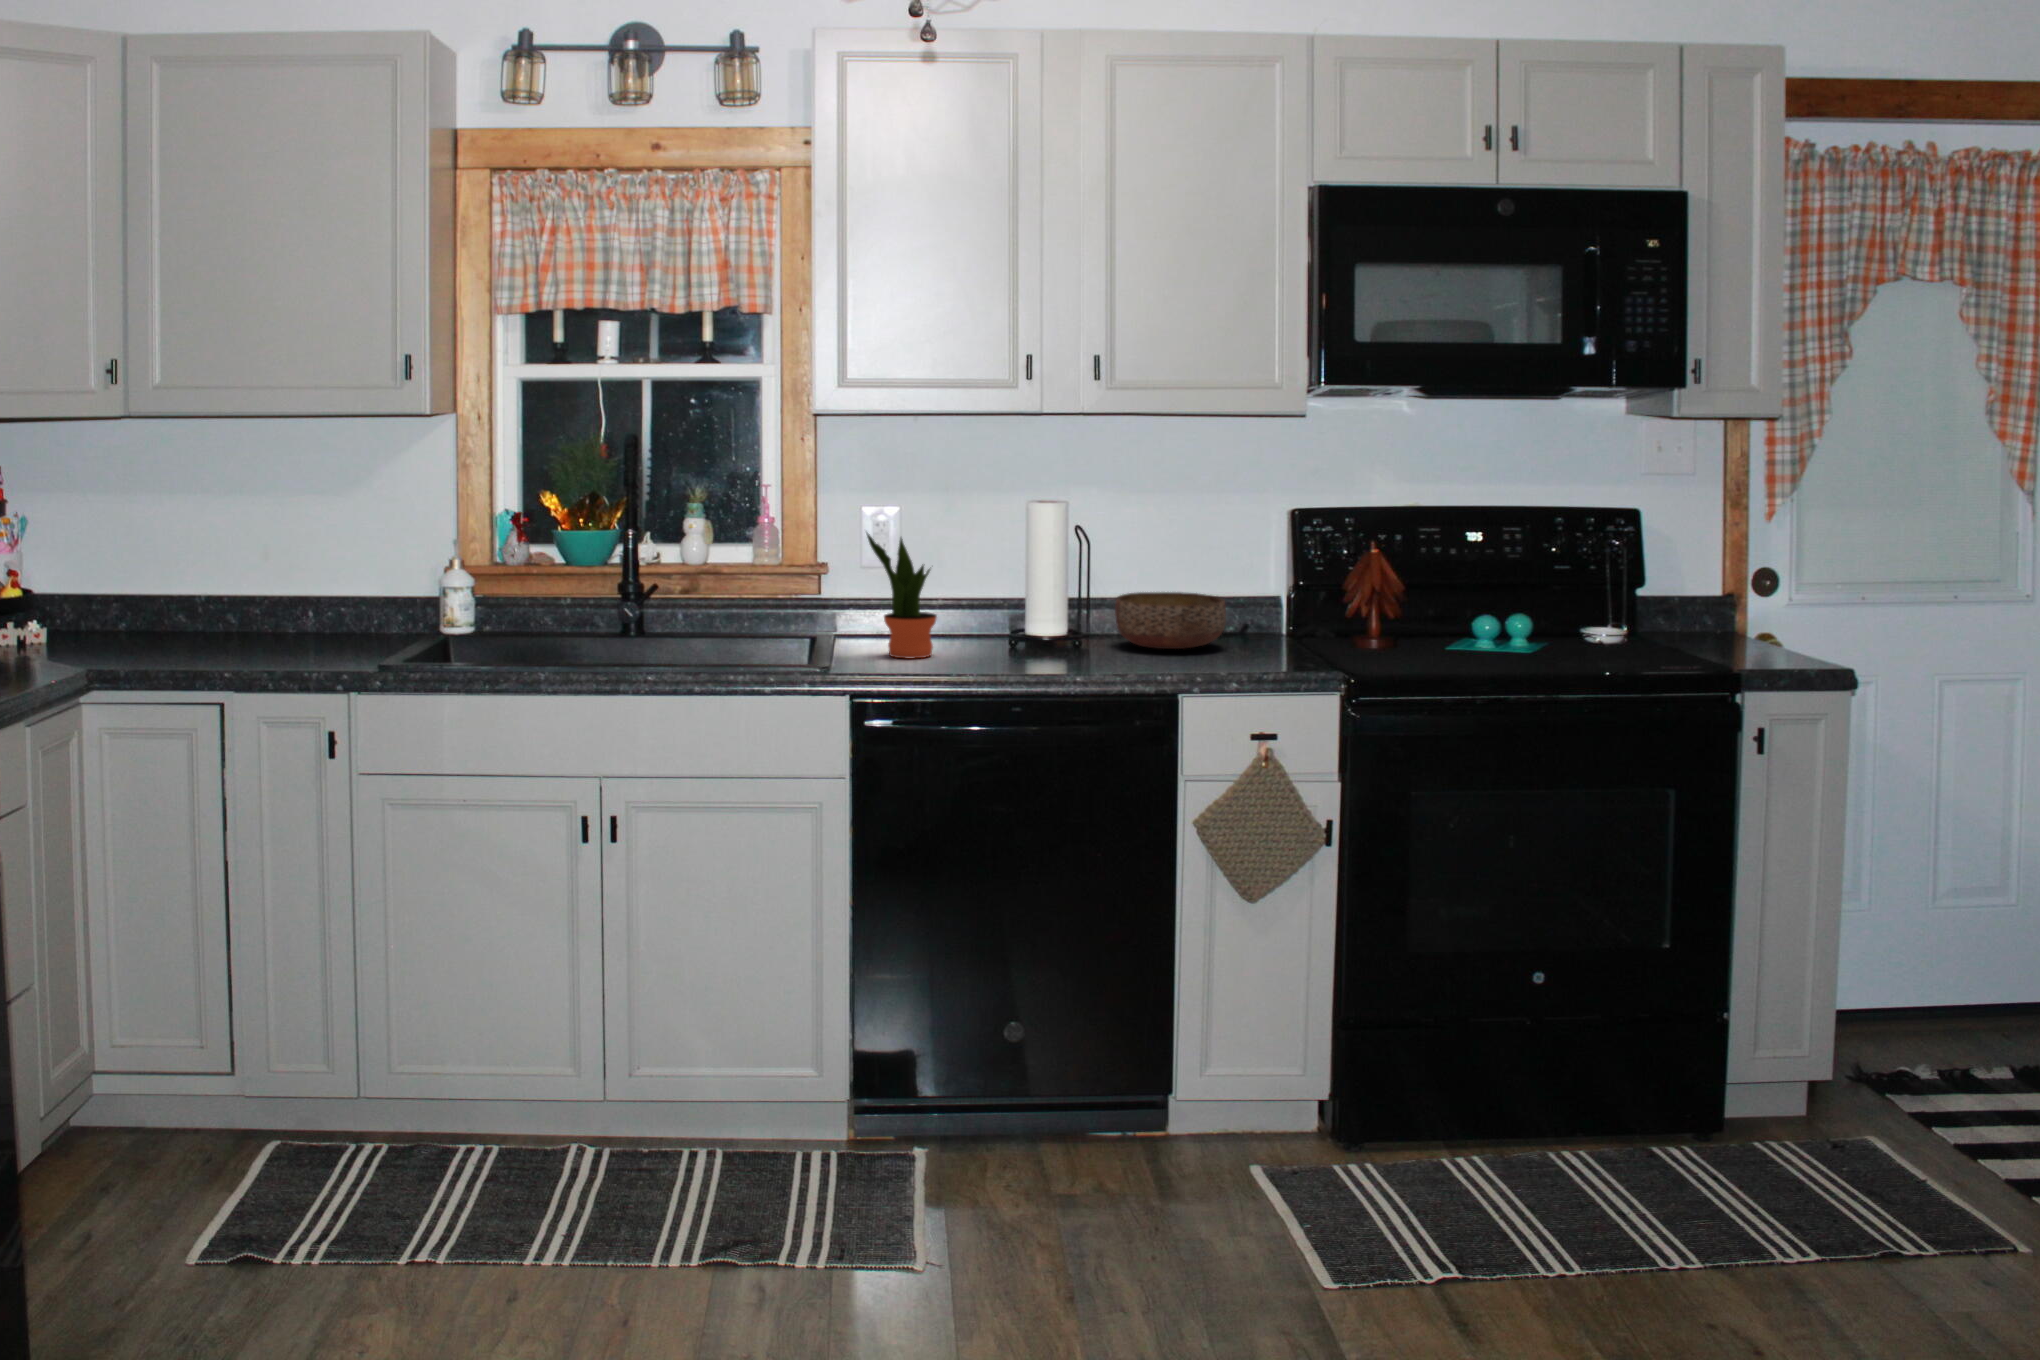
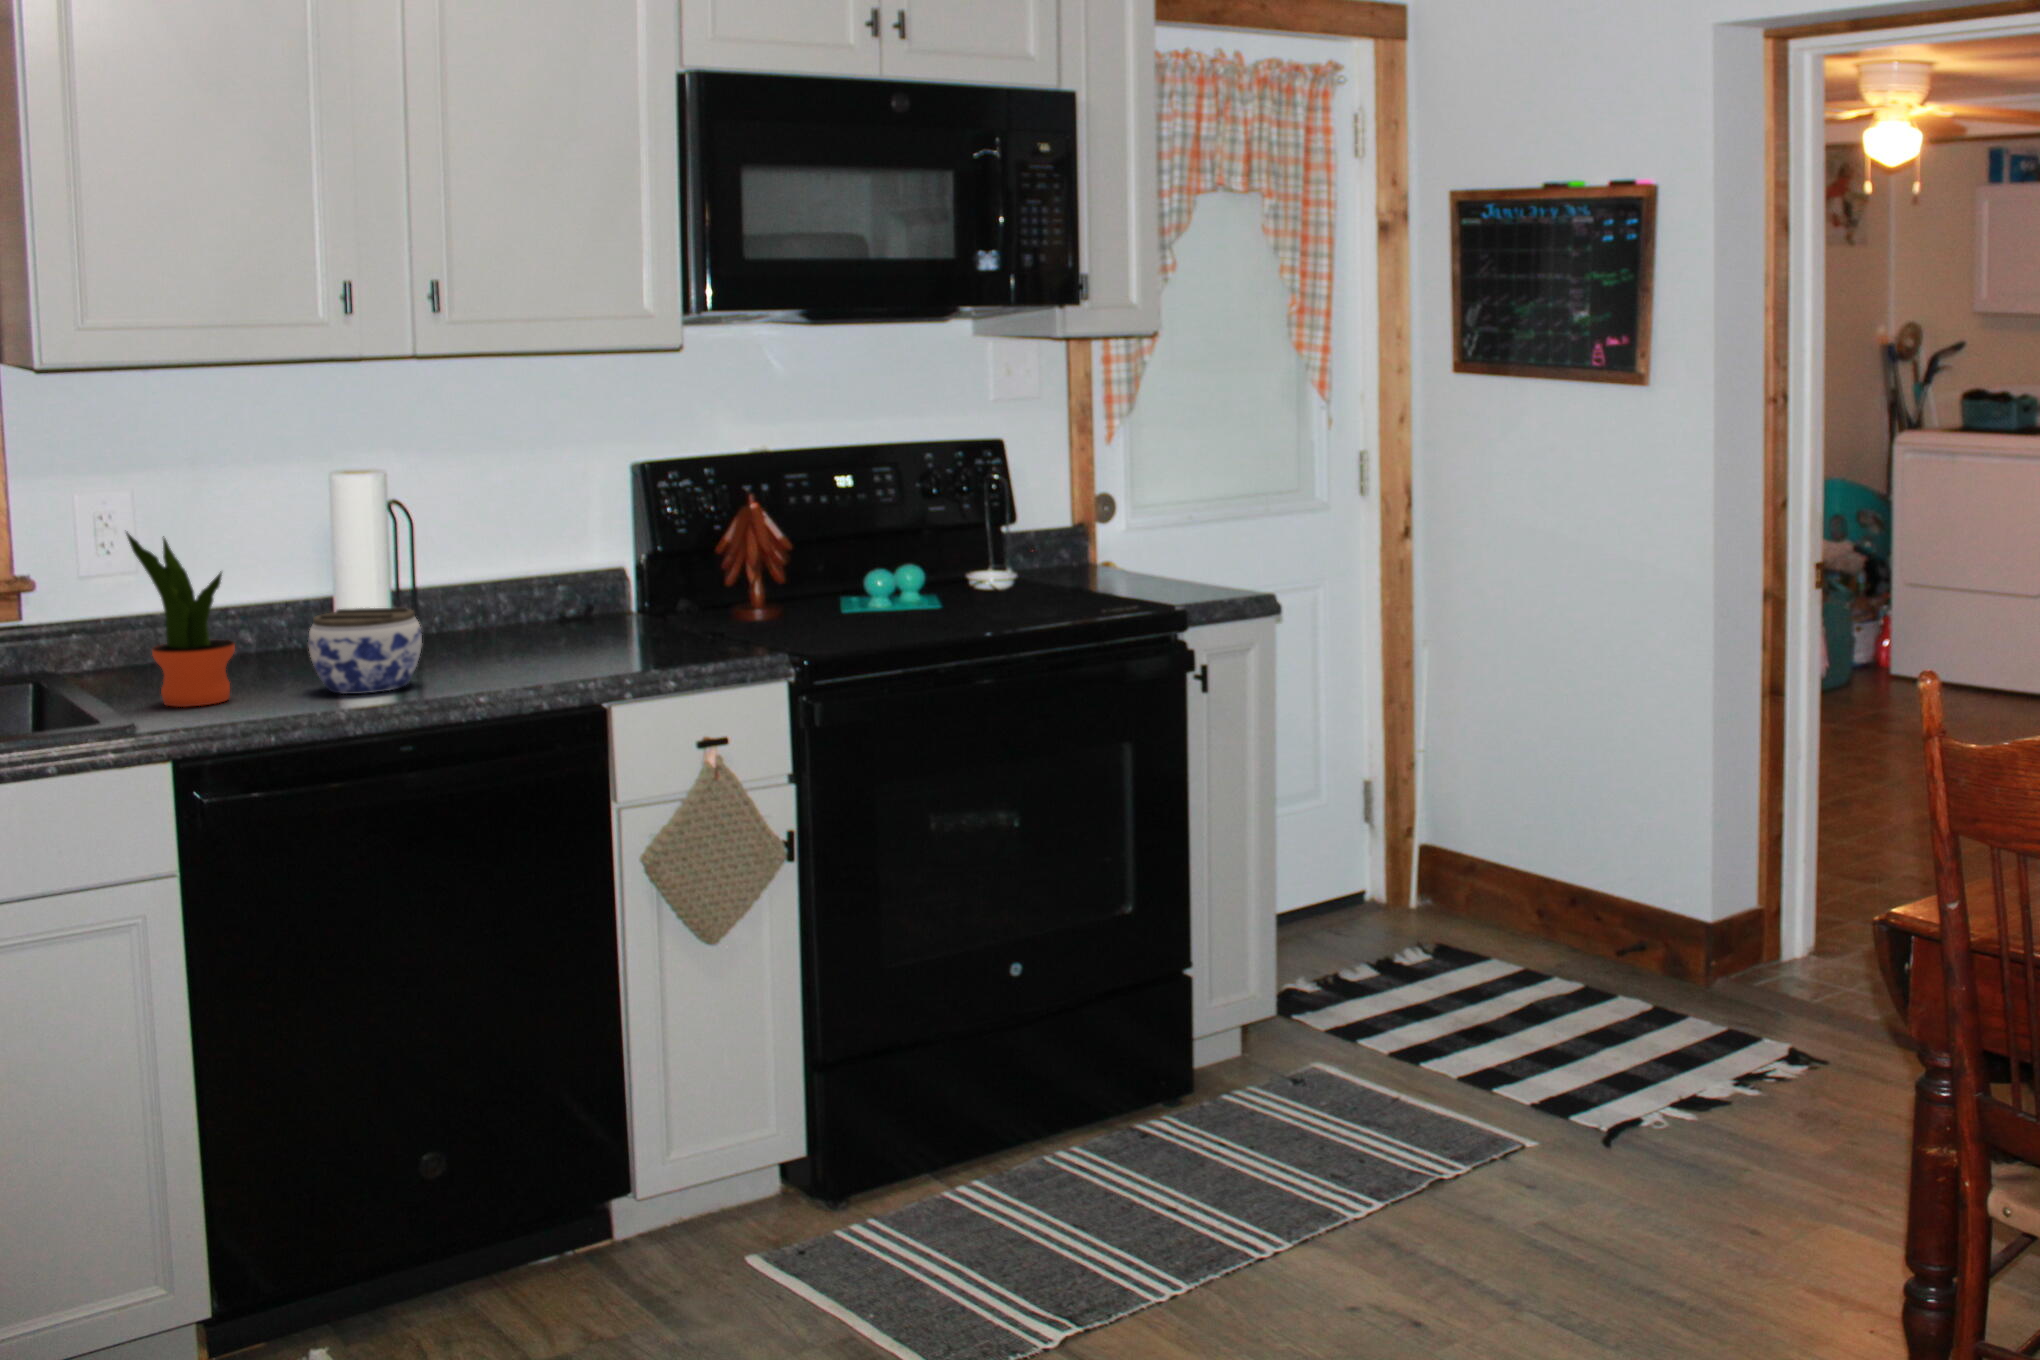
bowl: present [1115,592,1226,649] -> none [455,579,606,654]
jar: none [982,600,1059,664] -> present [308,608,422,694]

